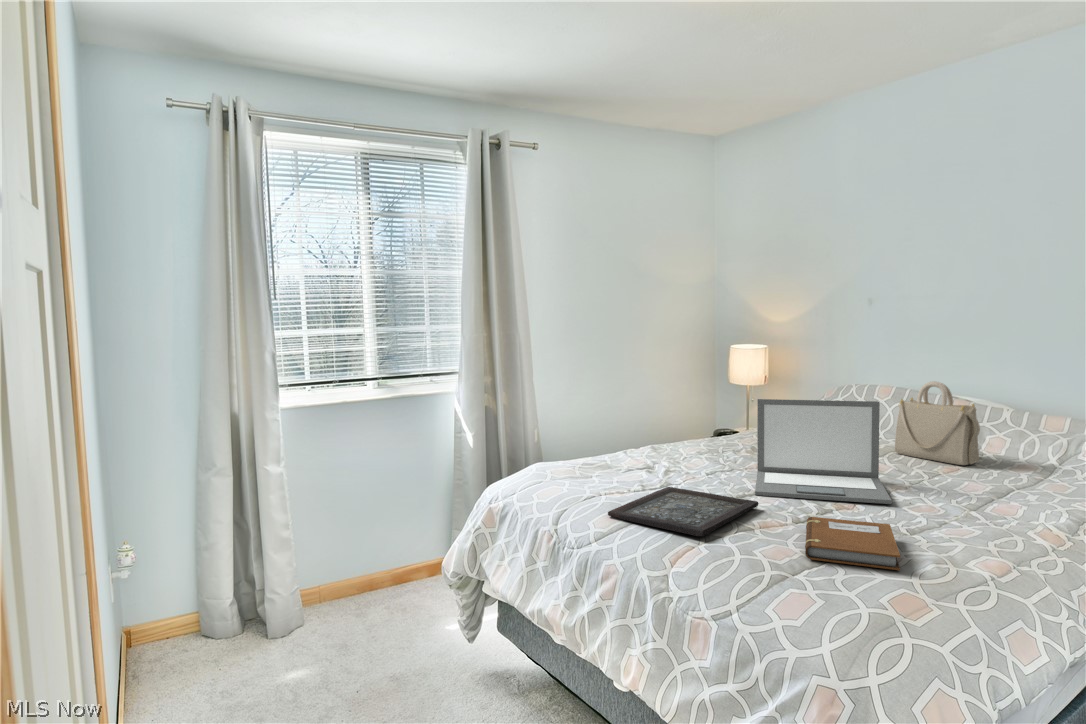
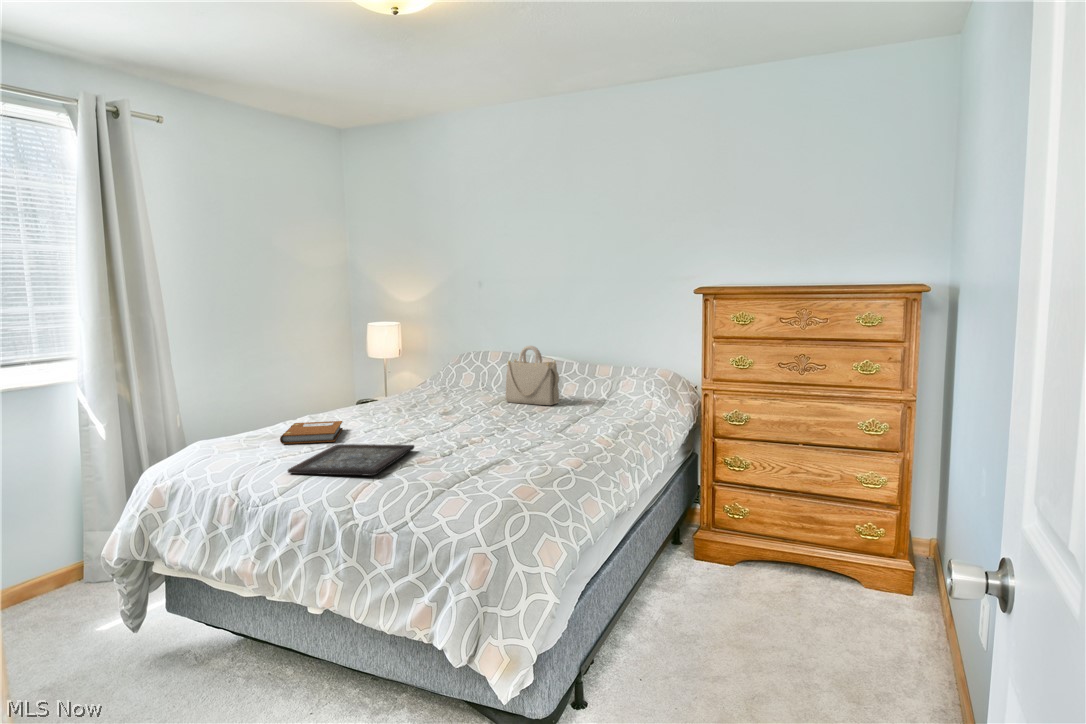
laptop: present [755,399,892,504] -> none [406,361,508,442]
notebook: present [805,517,900,570] -> present [280,421,343,444]

